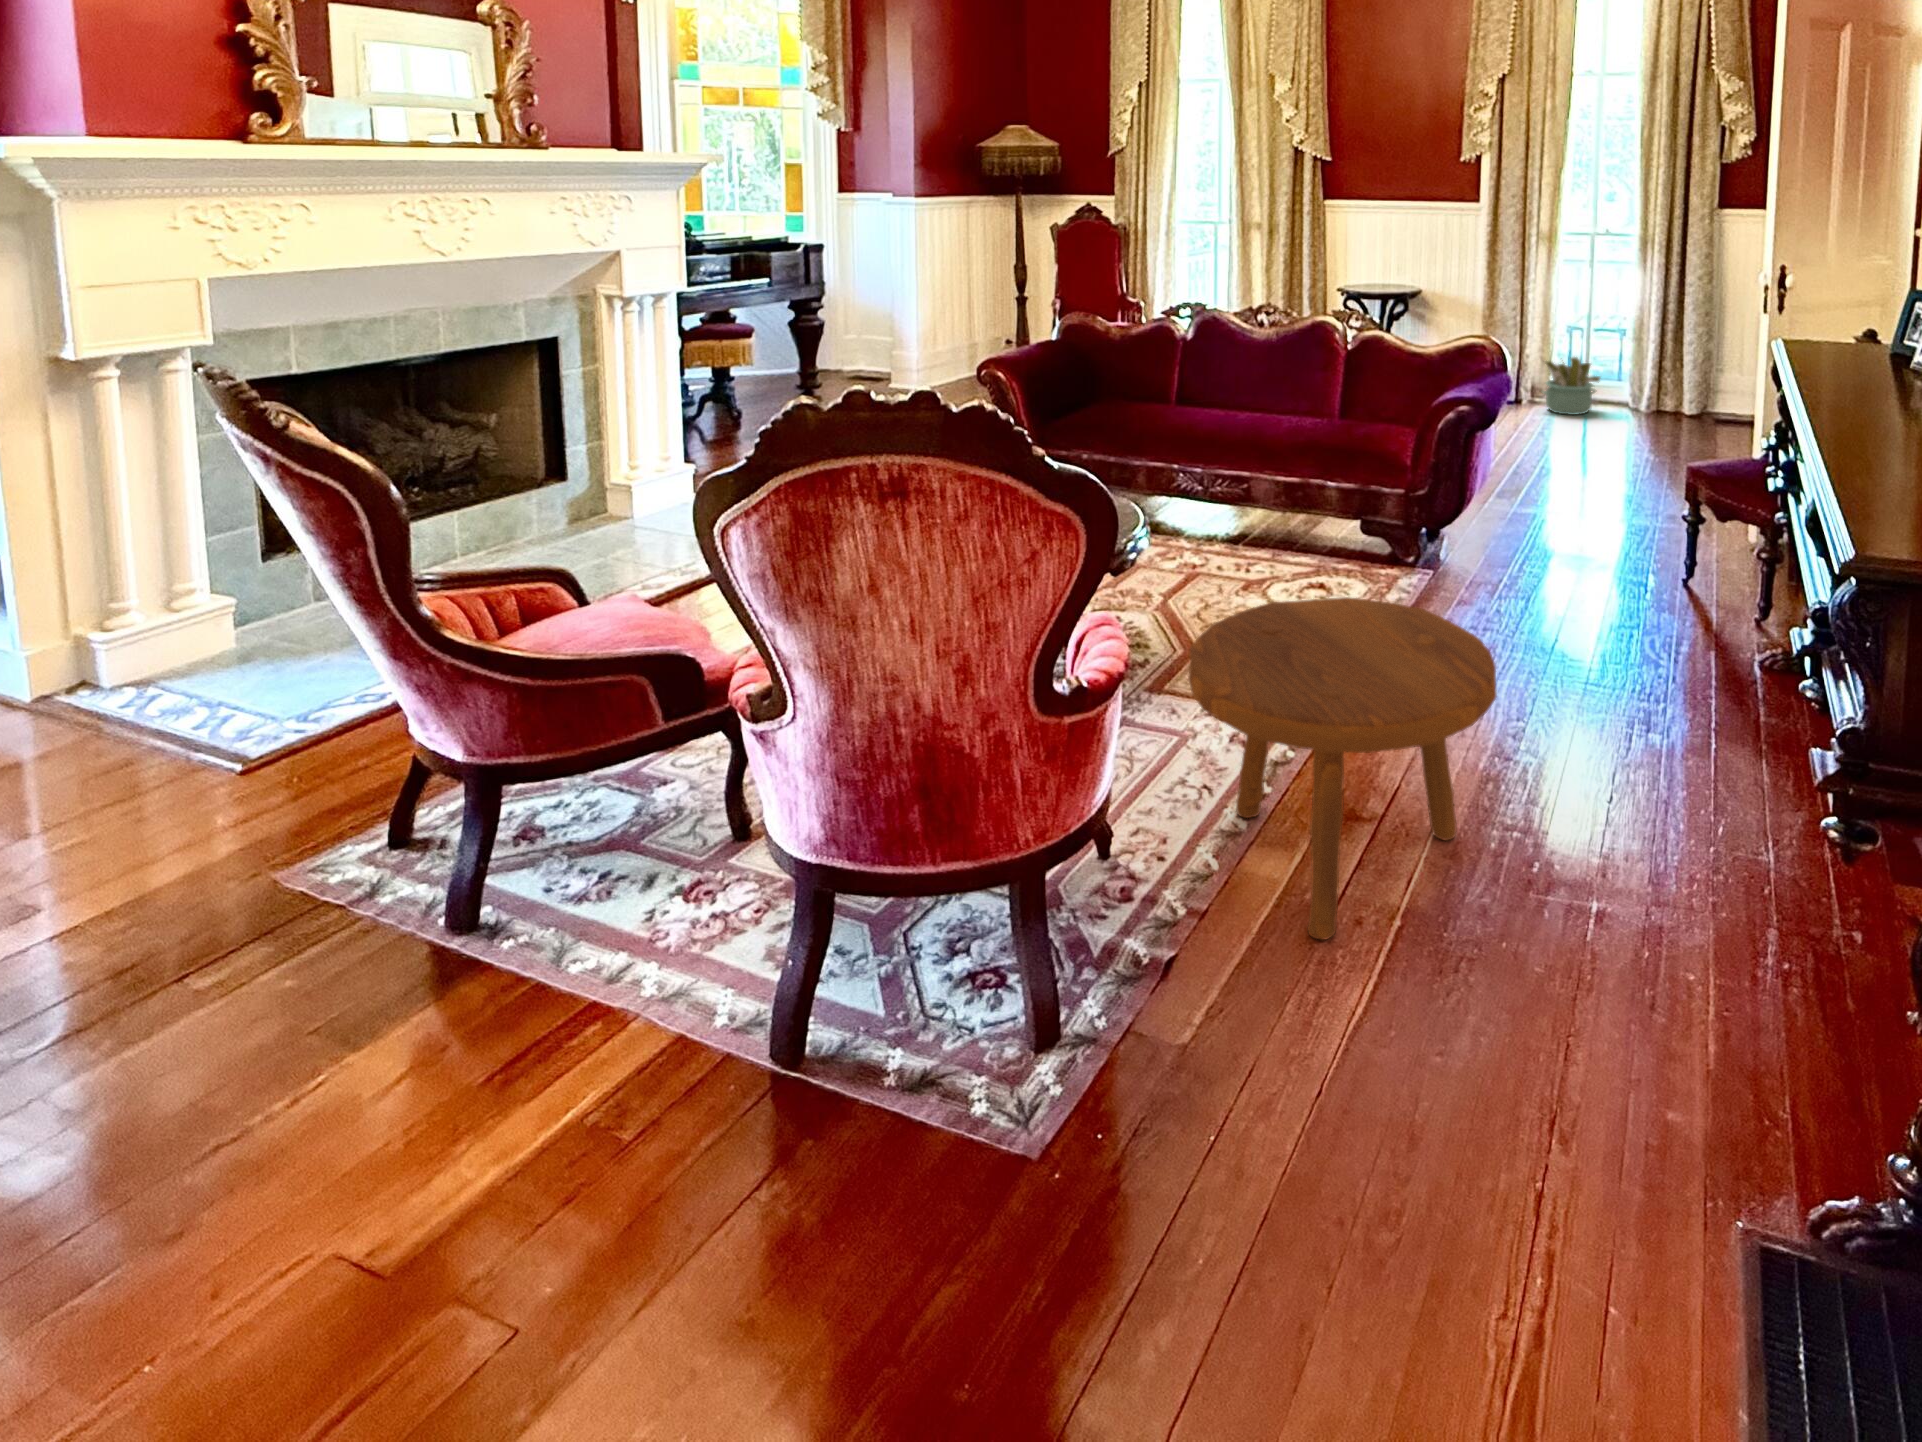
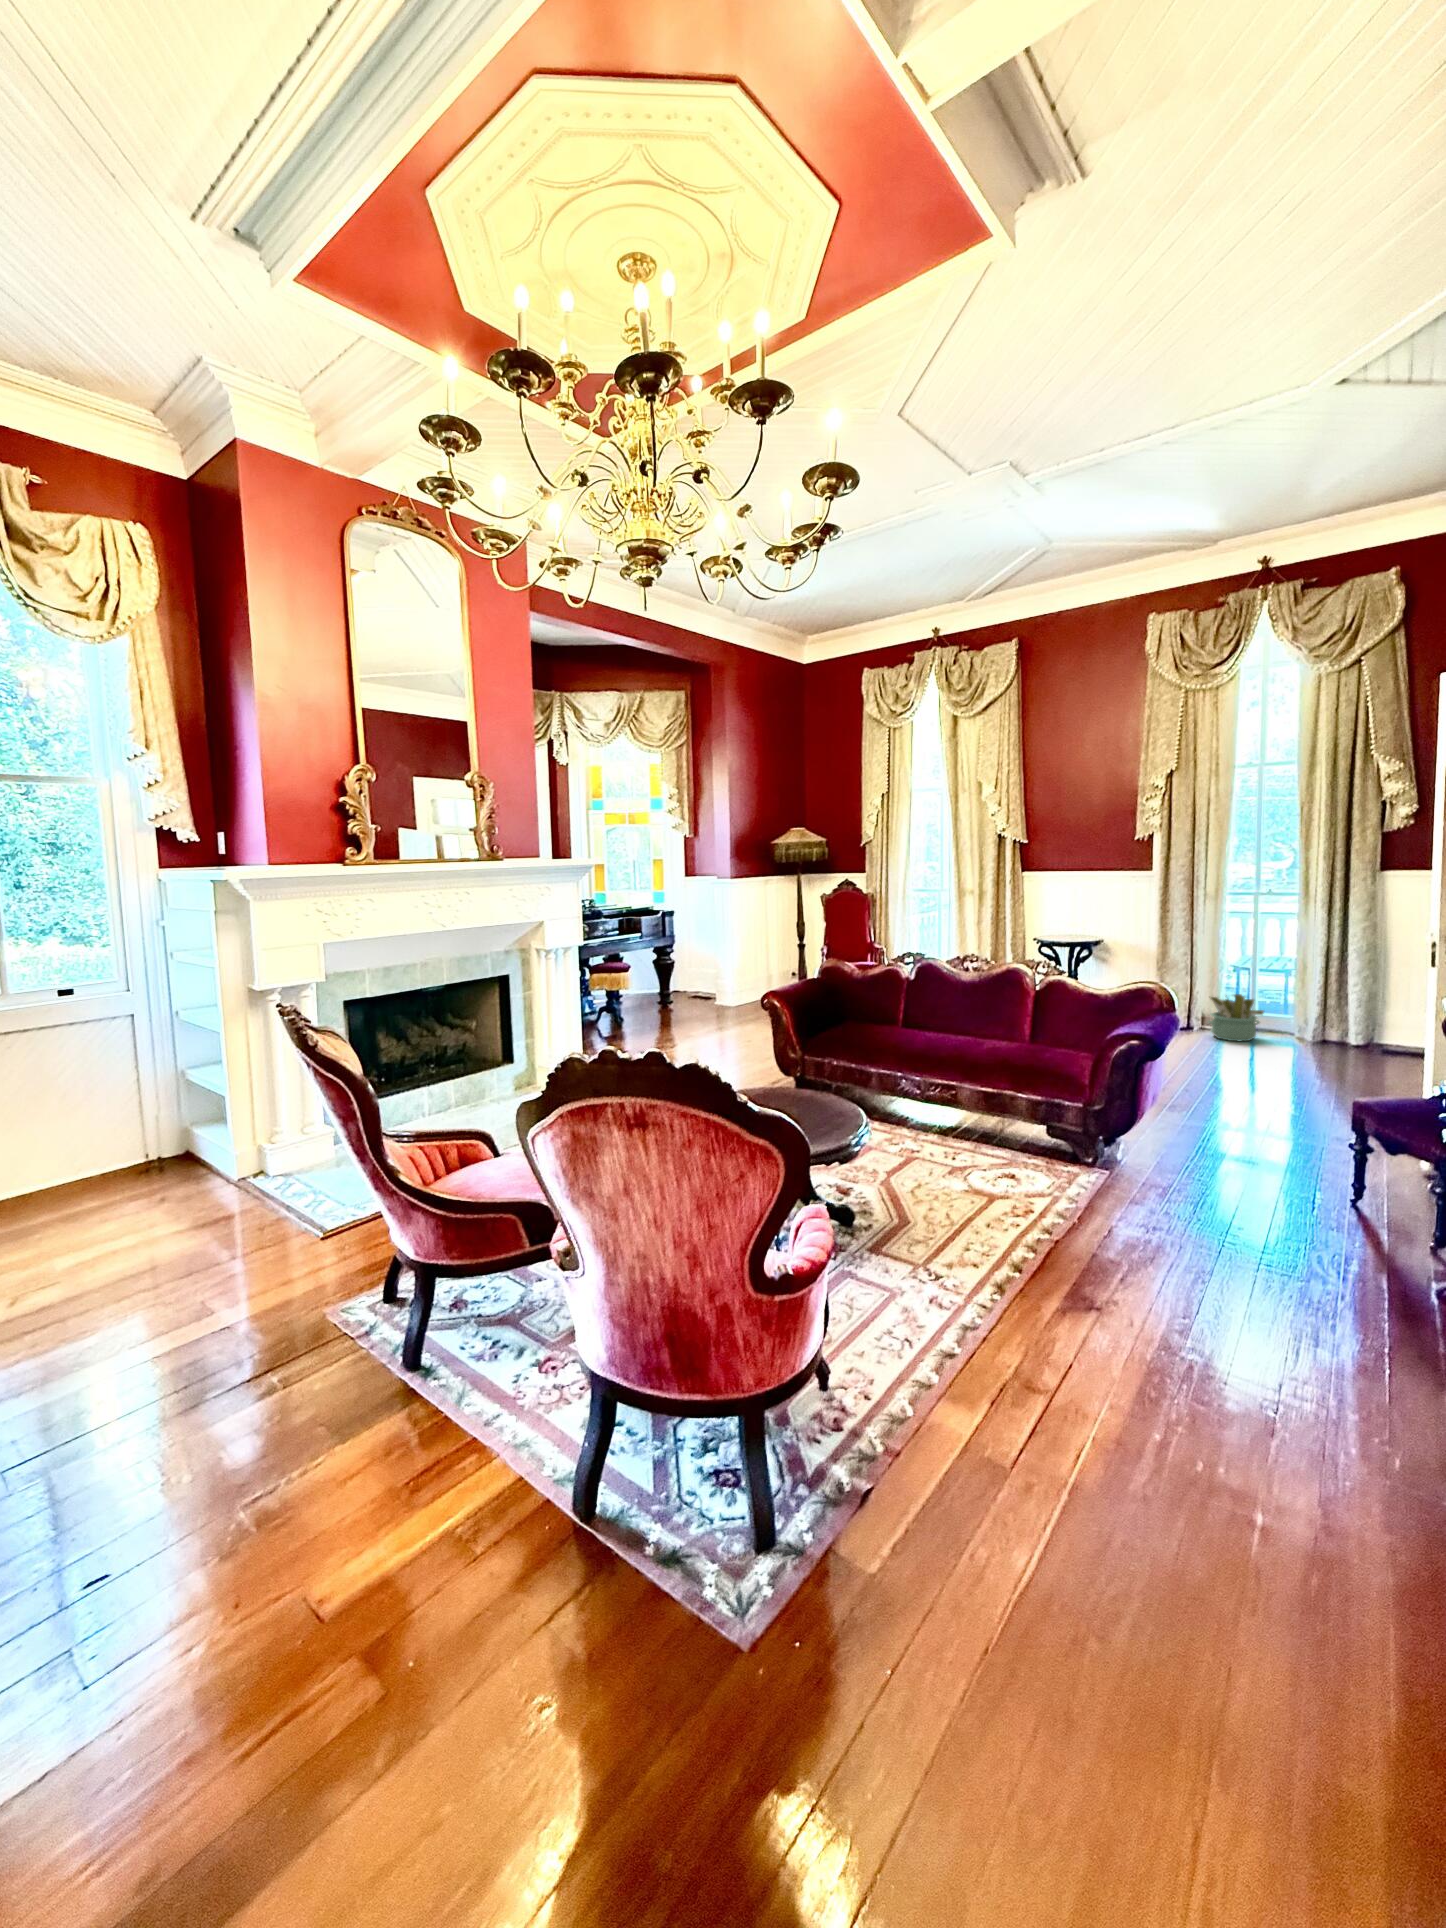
footstool: present [1188,597,1497,940] -> none [885,1204,1163,1509]

